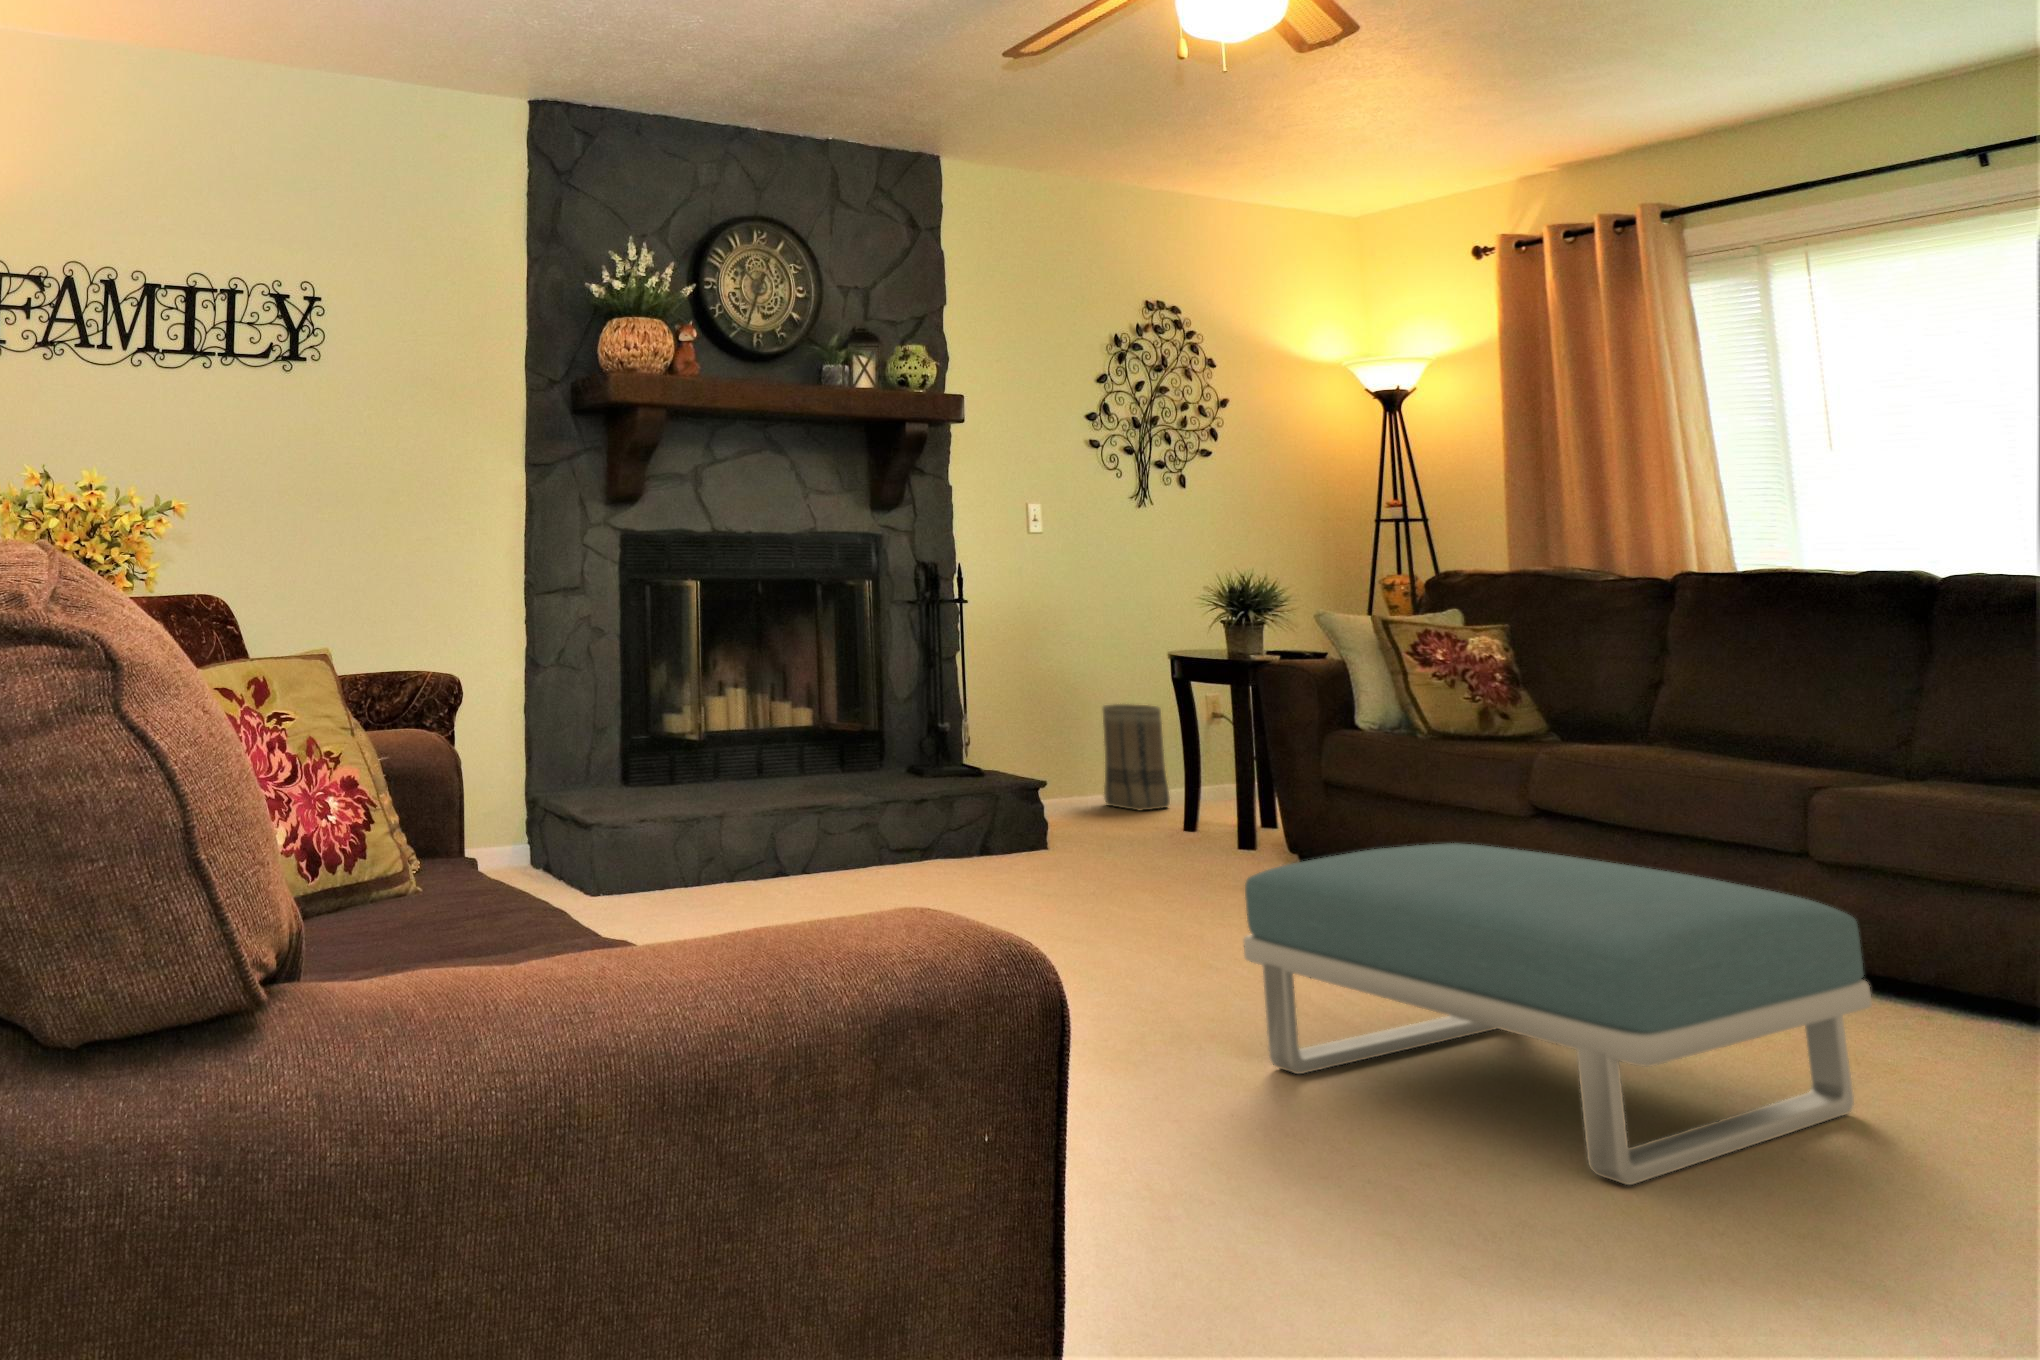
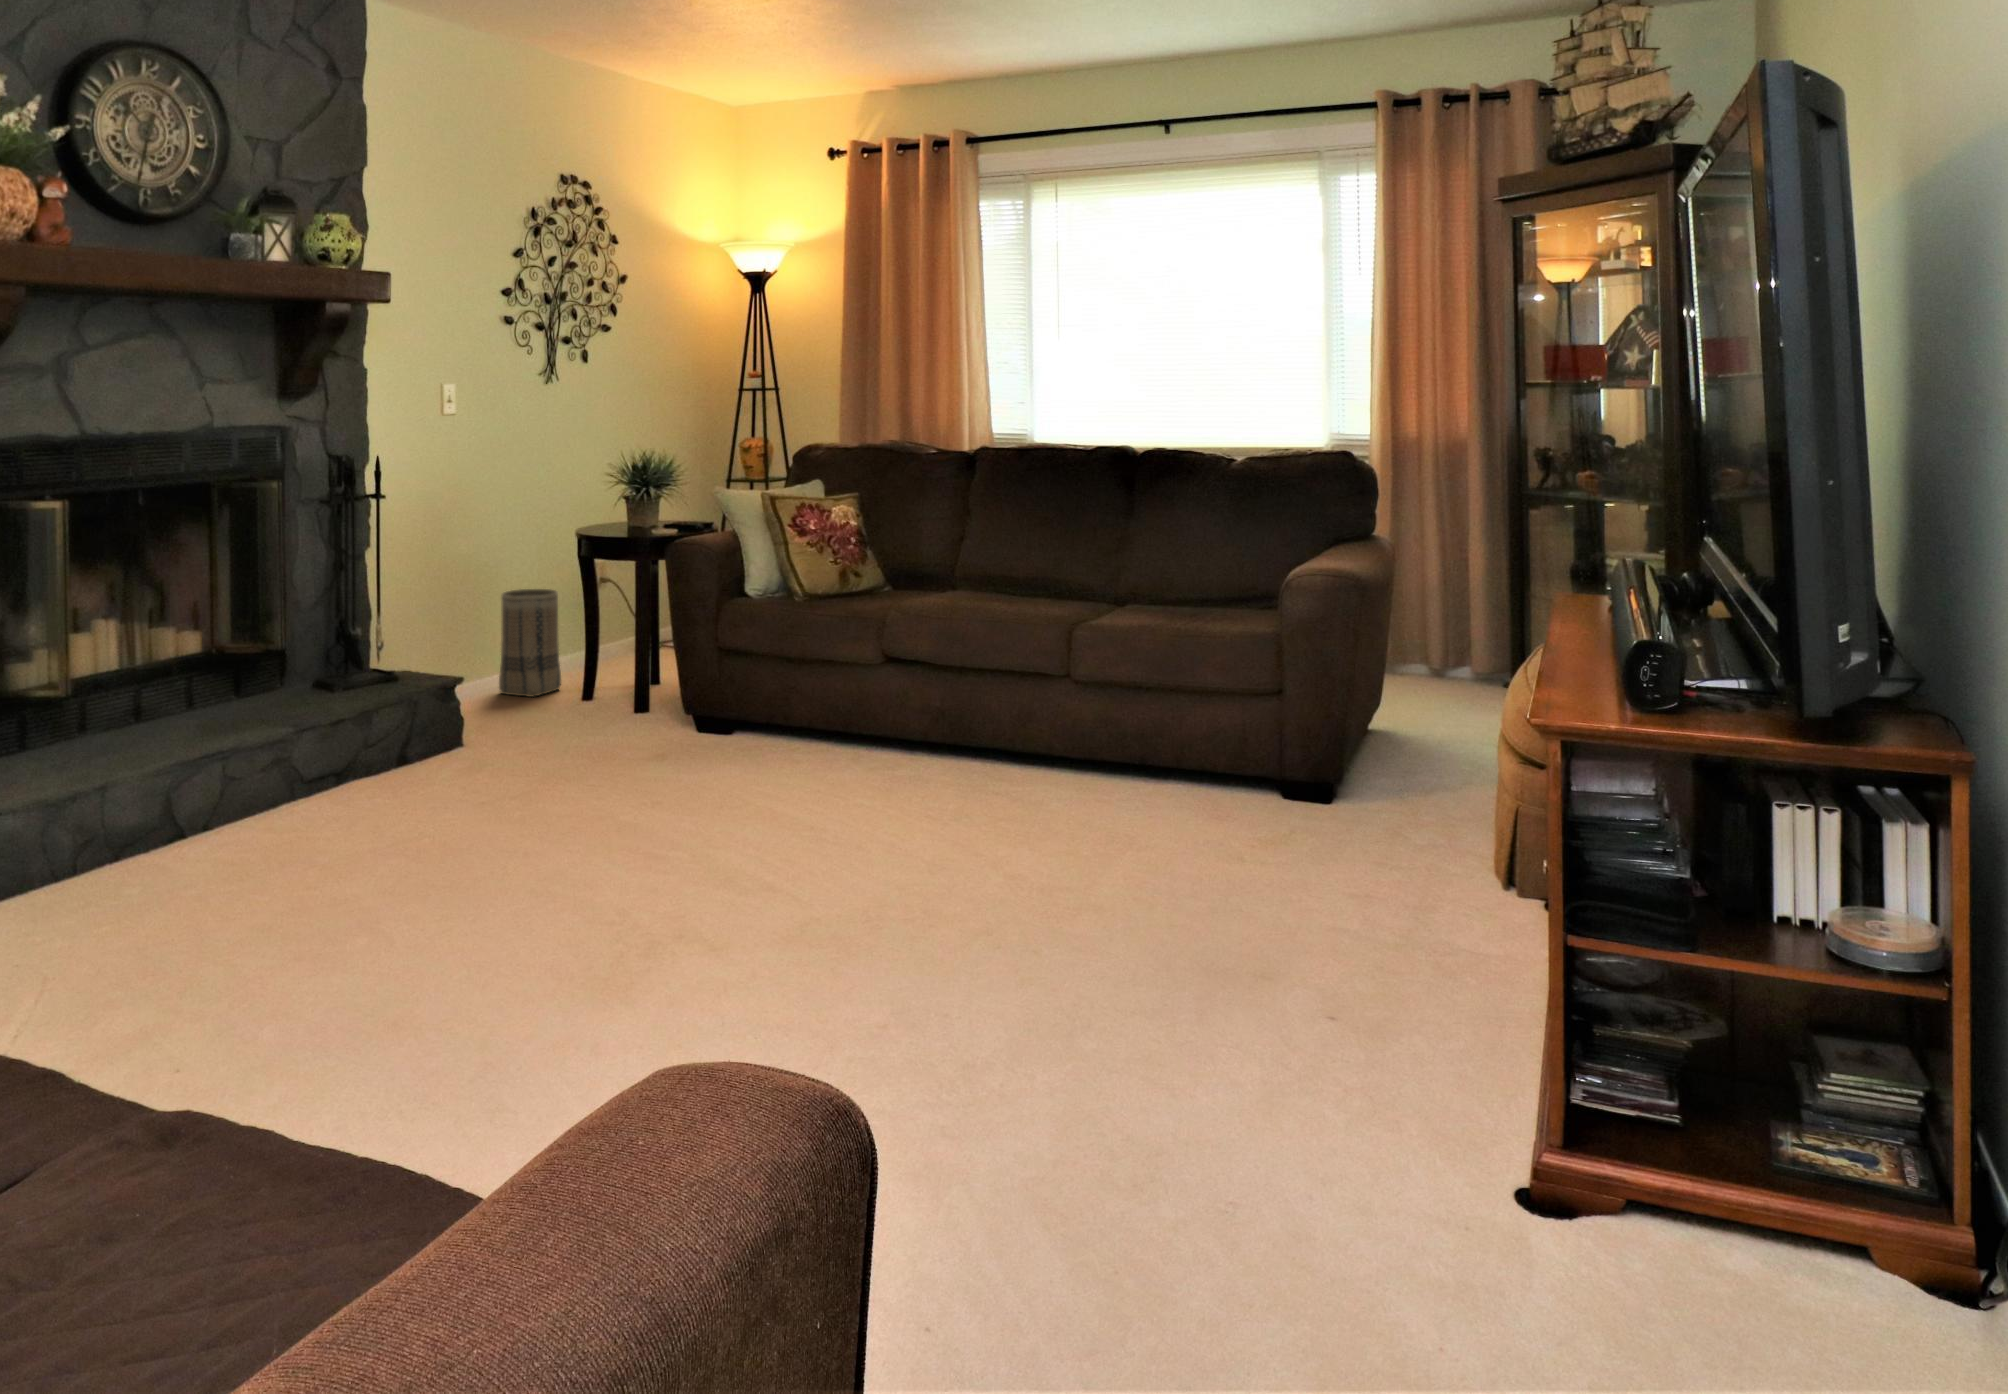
footstool: present [1244,843,1872,1185] -> none [710,749,1153,1056]

